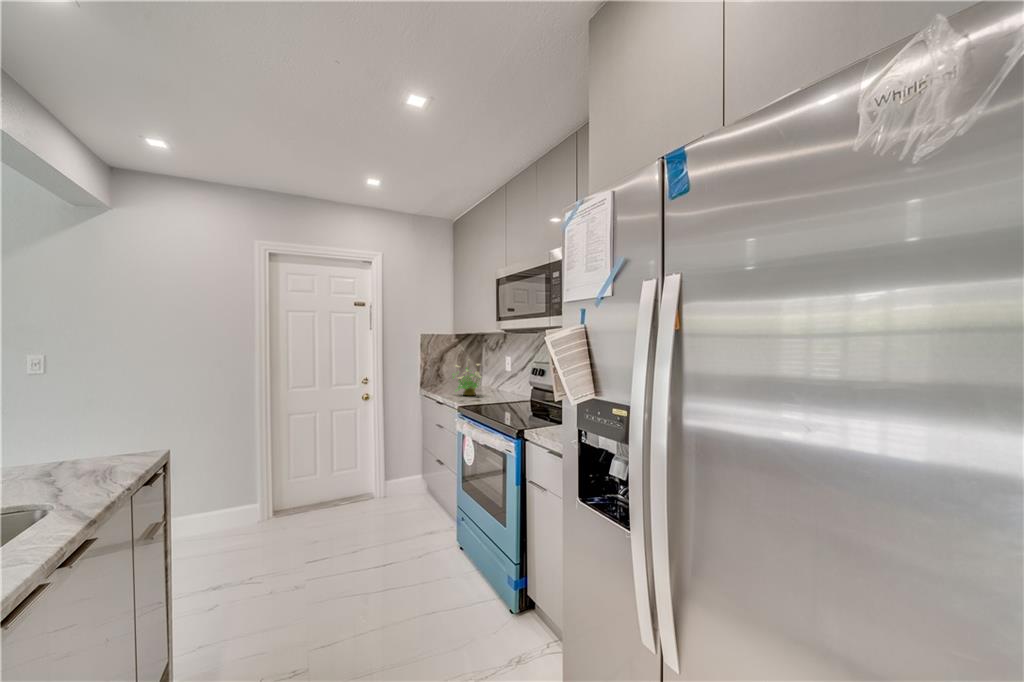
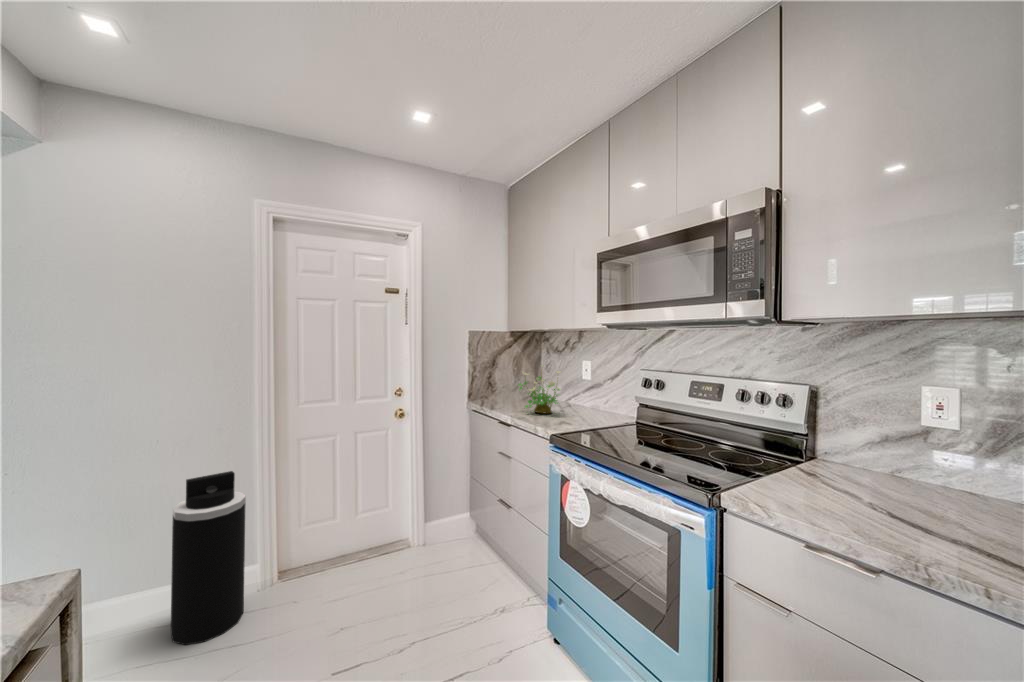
trash can: none [198,434,249,549] -> present [171,471,246,645]

